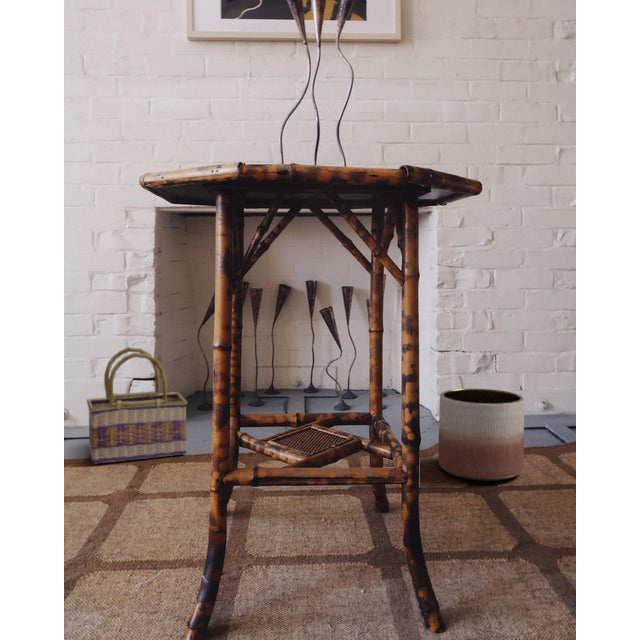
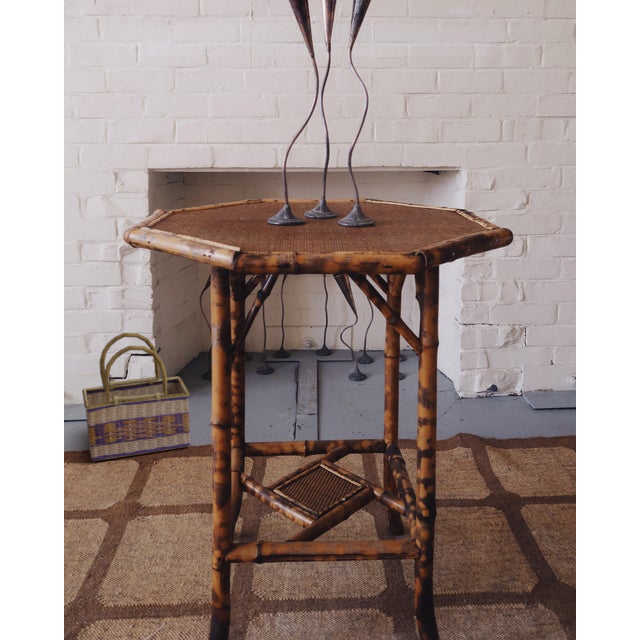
planter: present [438,389,524,481] -> none [458,383,554,490]

